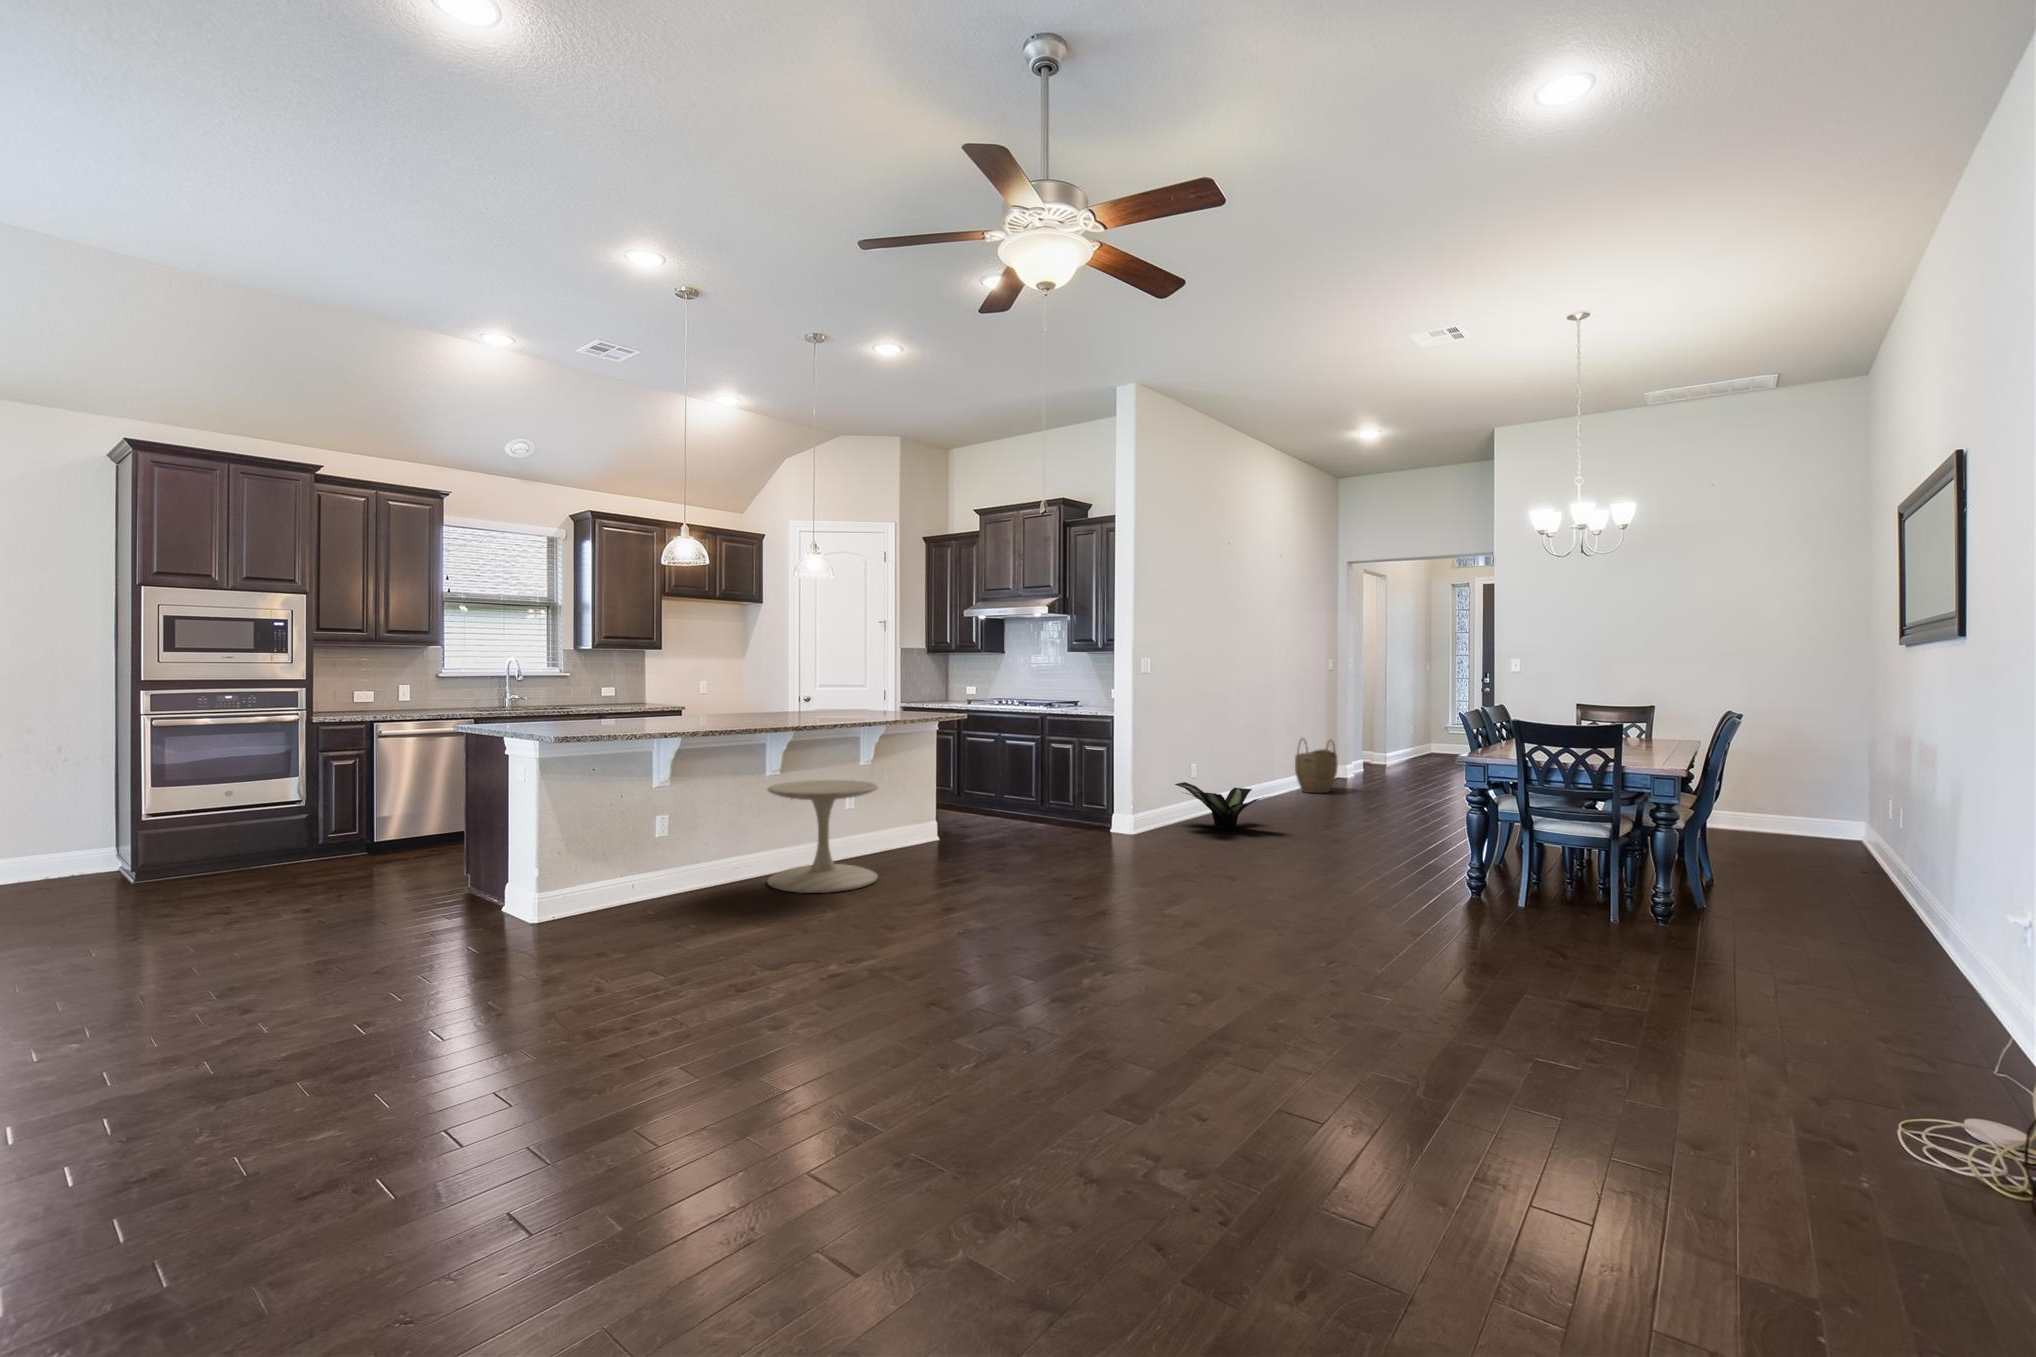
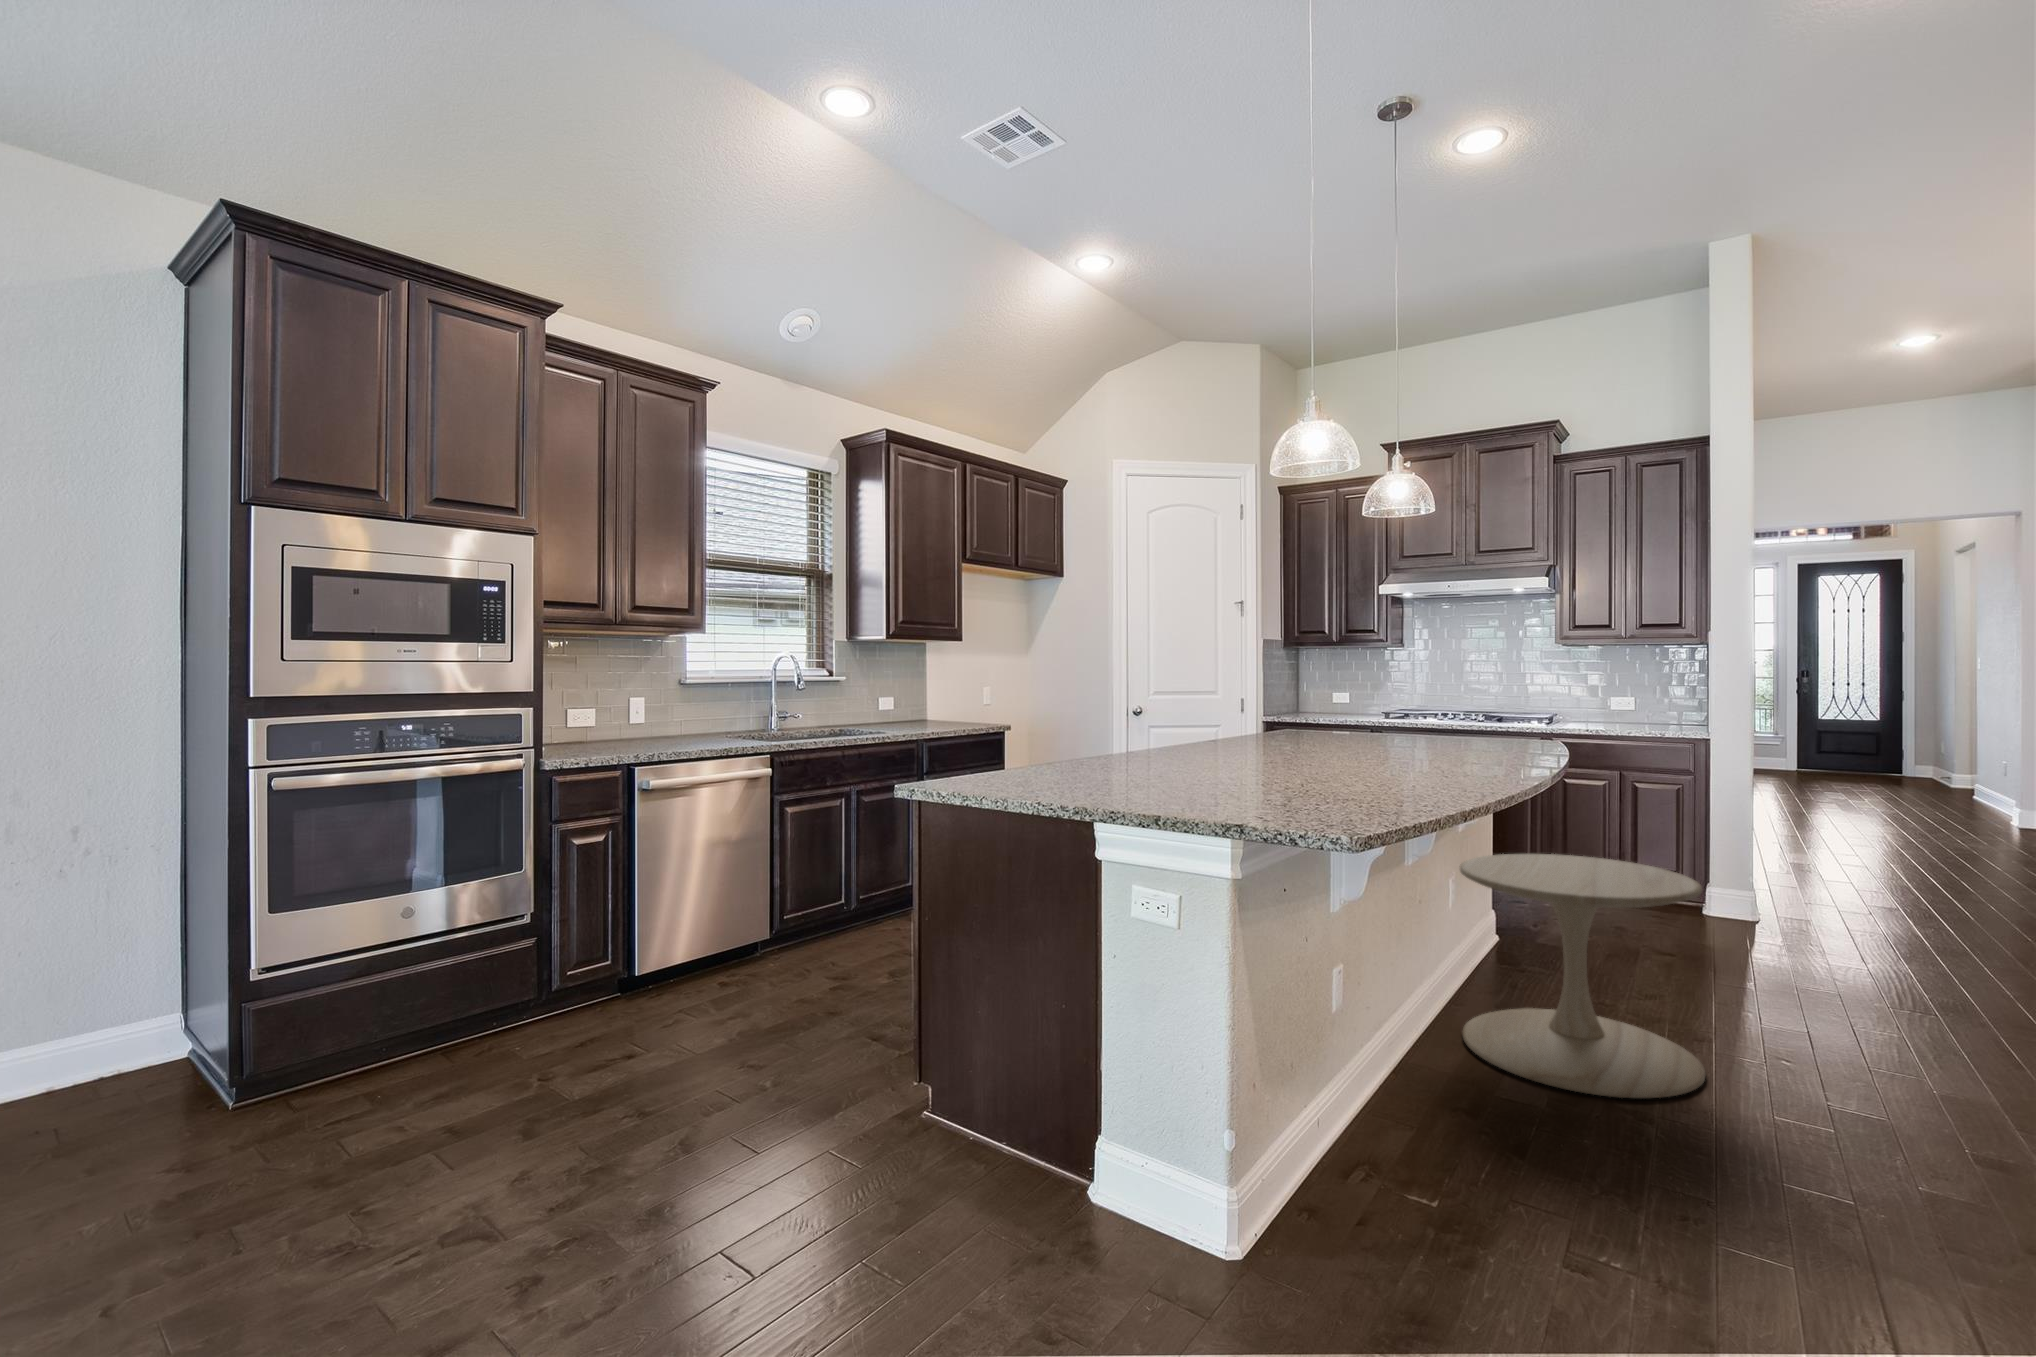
woven basket: present [1295,739,1338,793] -> none [1754,749,1819,823]
potted plant: present [1175,782,1265,829] -> none [1778,821,1978,895]

